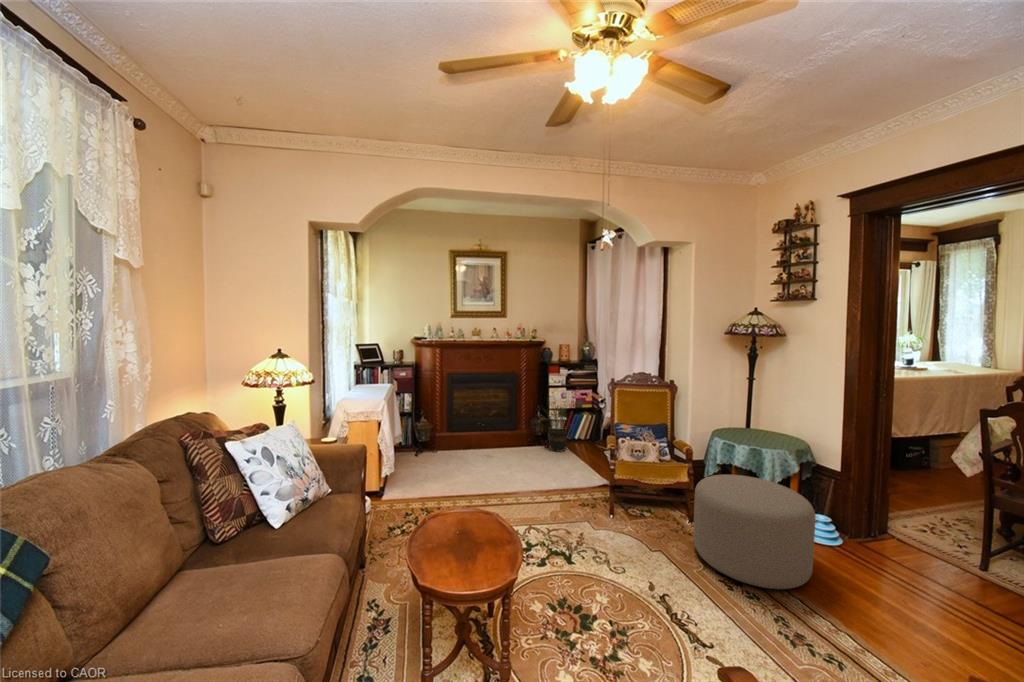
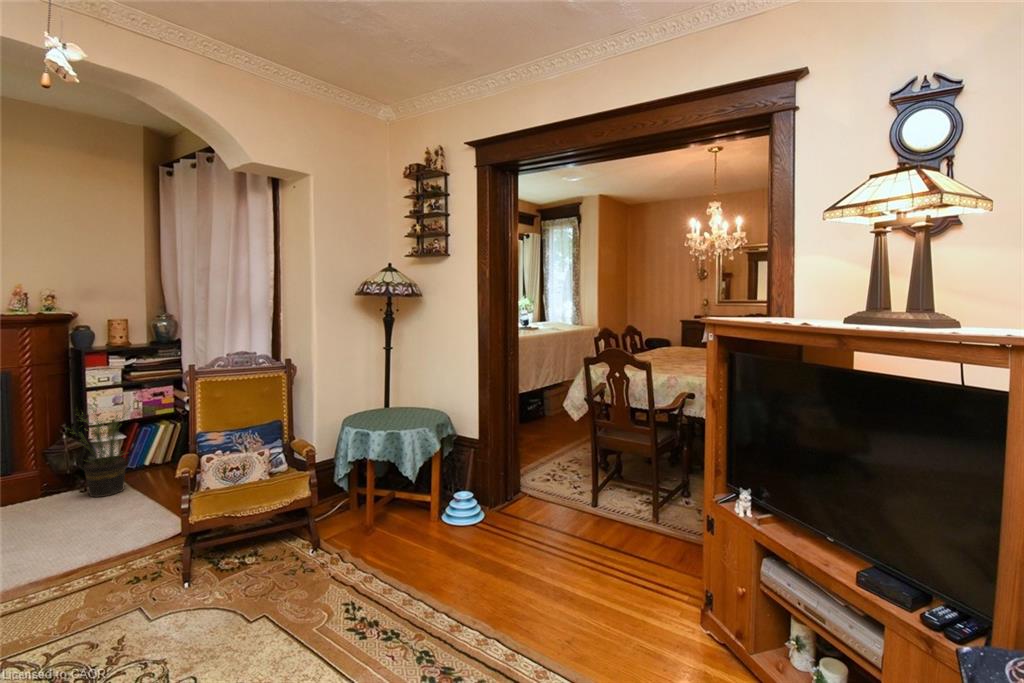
ottoman: present [693,474,815,589] -> none [315,470,449,610]

